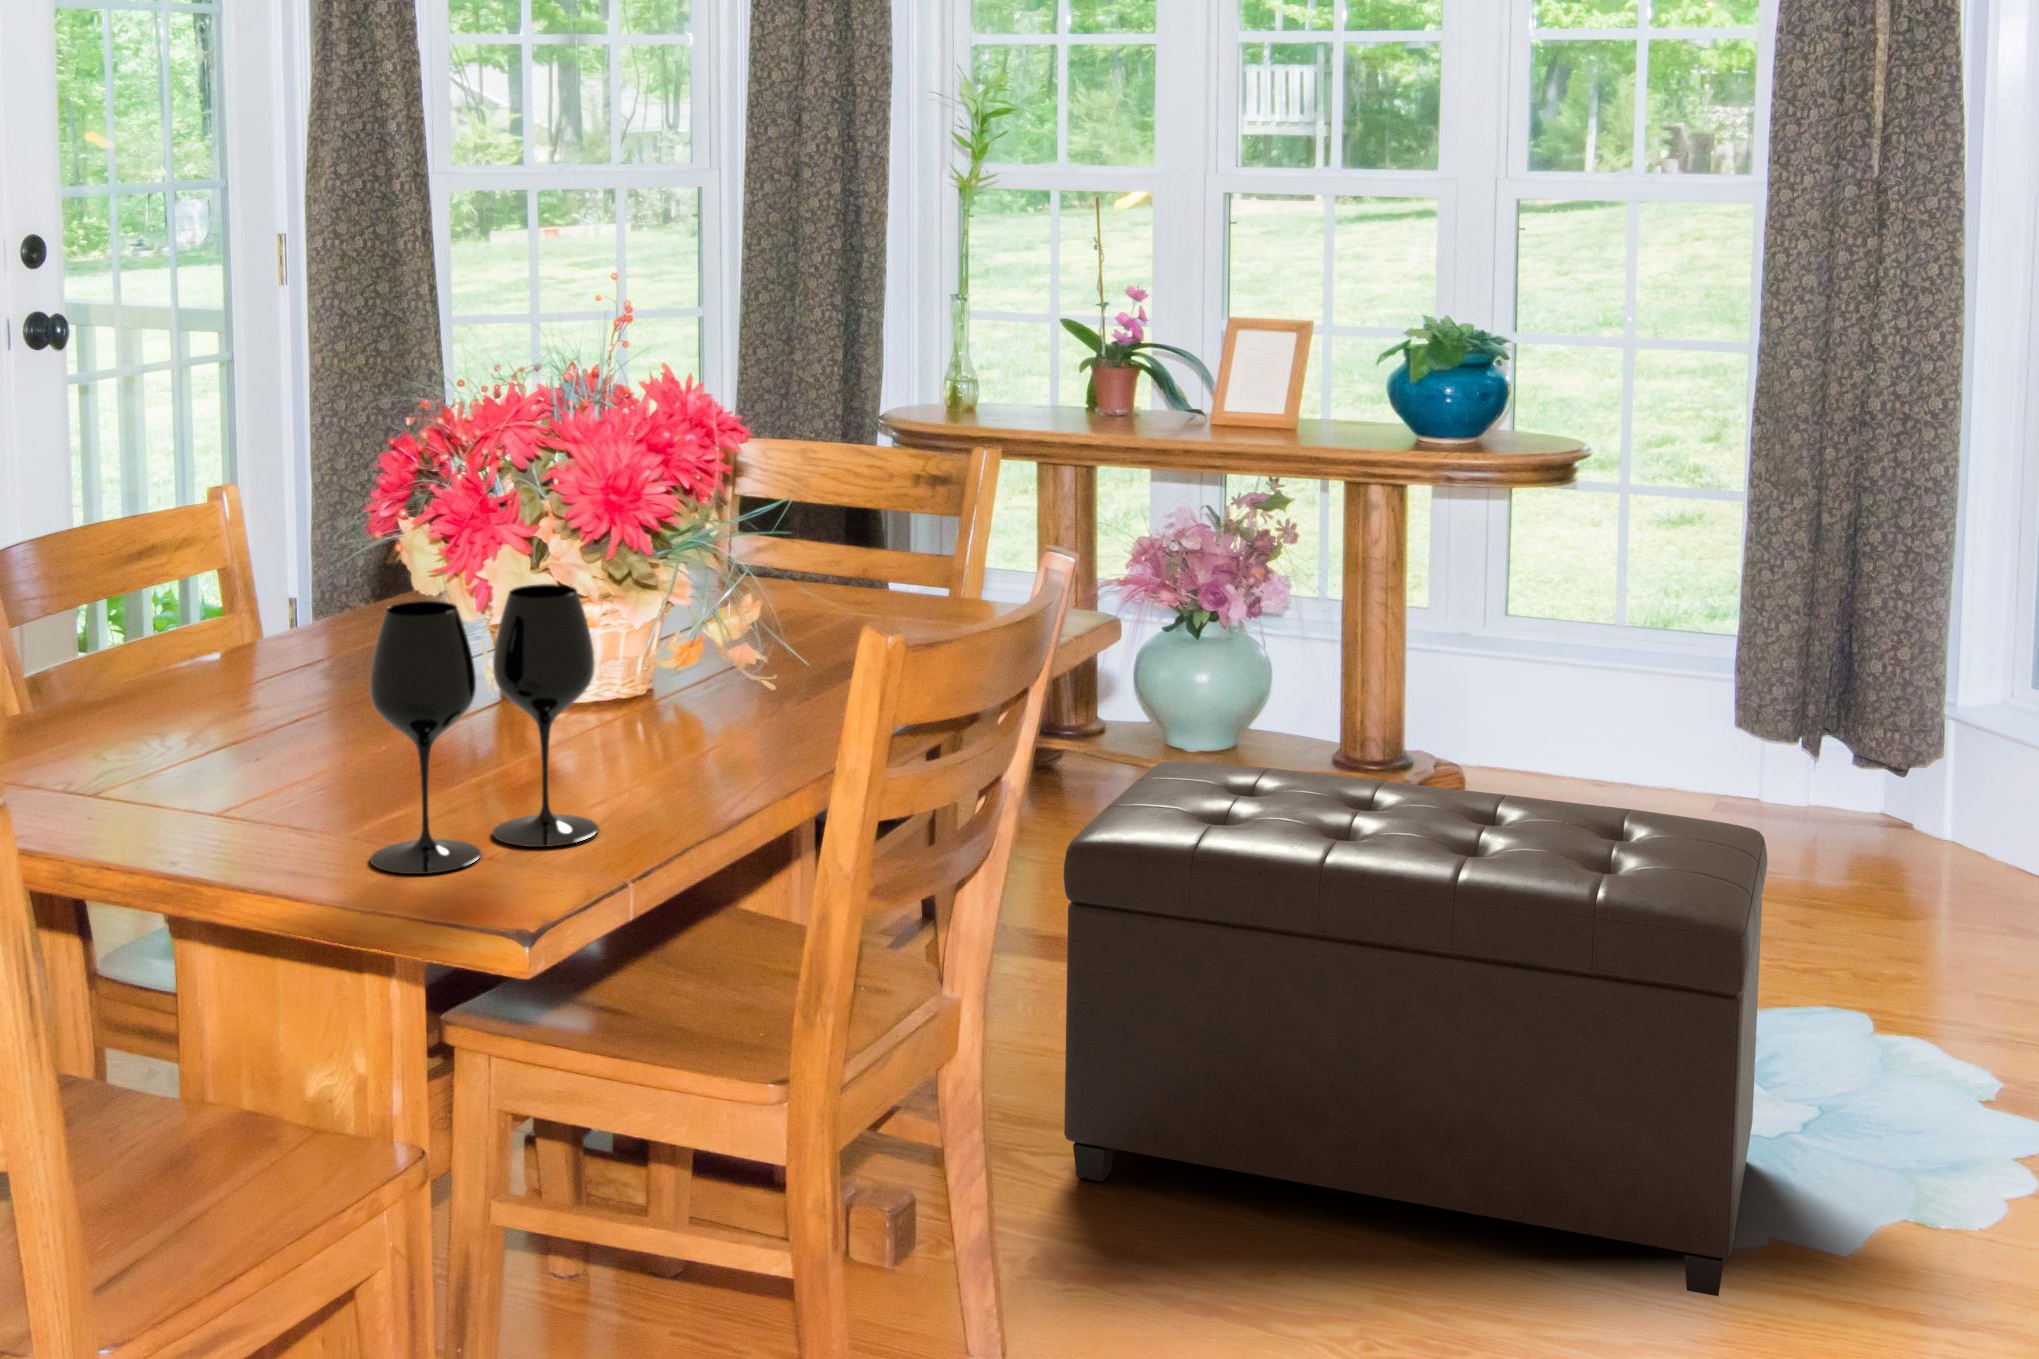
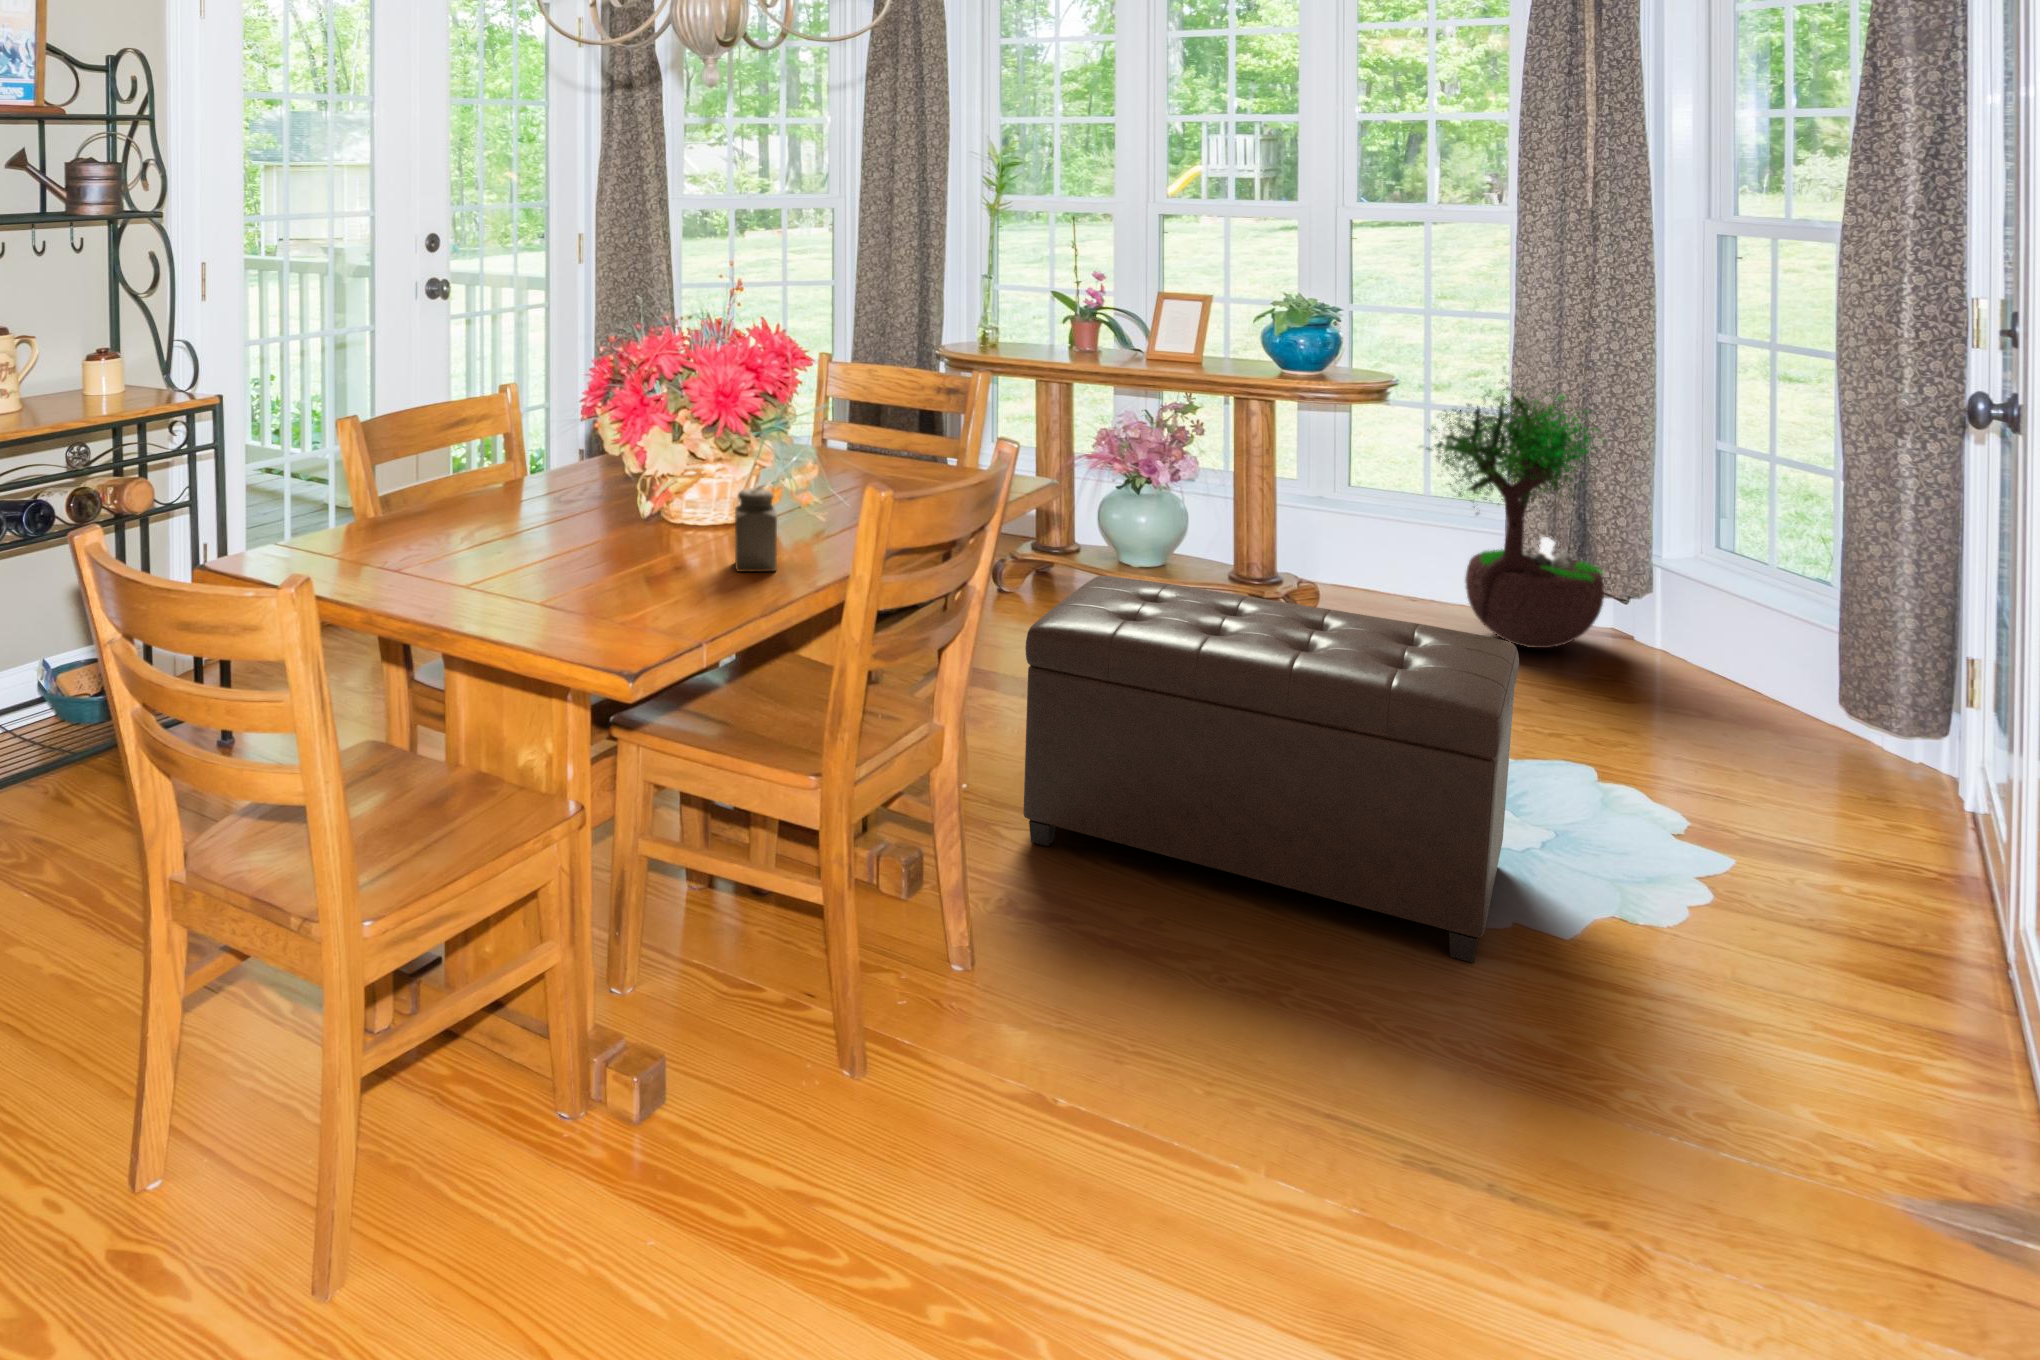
potted tree: none [1616,424,1883,846] -> present [1426,383,1606,648]
wine glass: present [370,584,599,874] -> none [545,451,695,636]
salt shaker: none [640,639,708,769] -> present [735,488,777,572]

